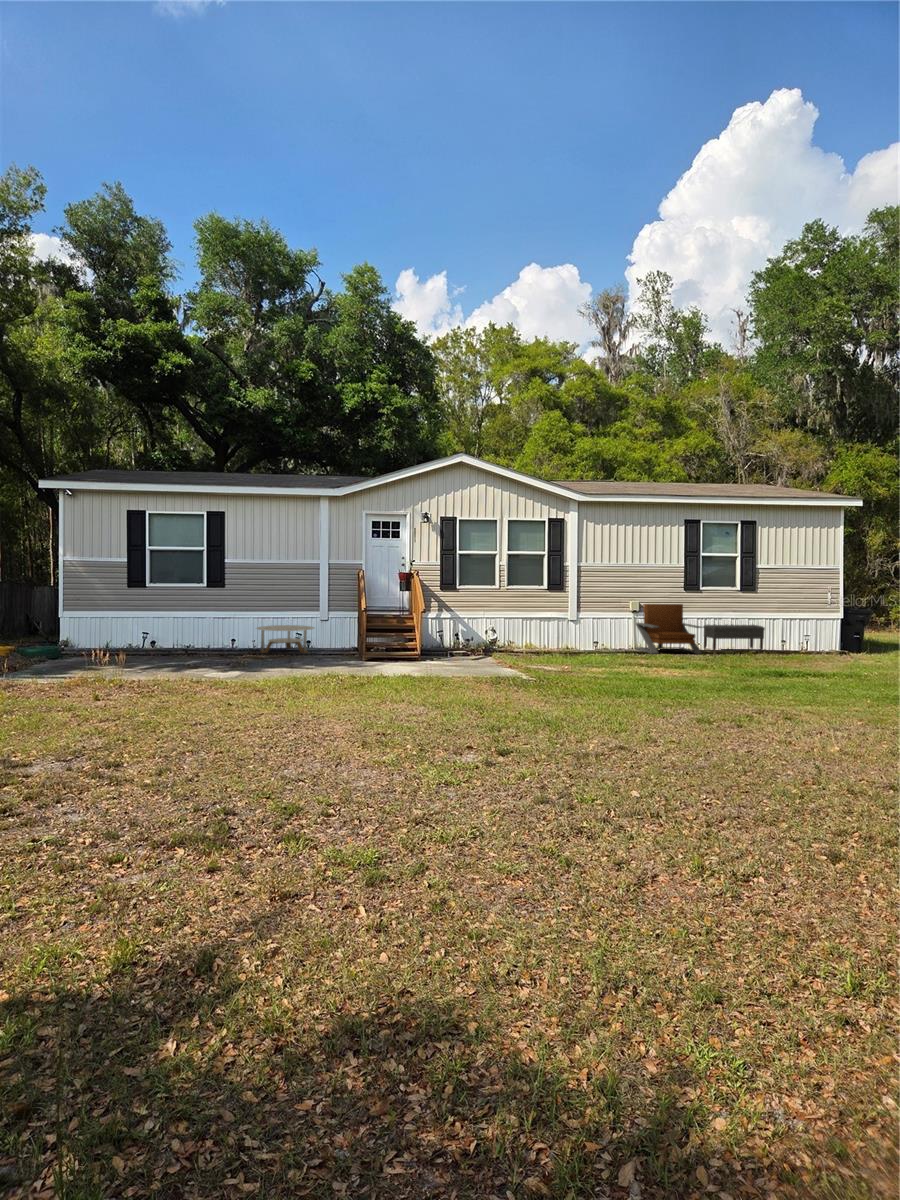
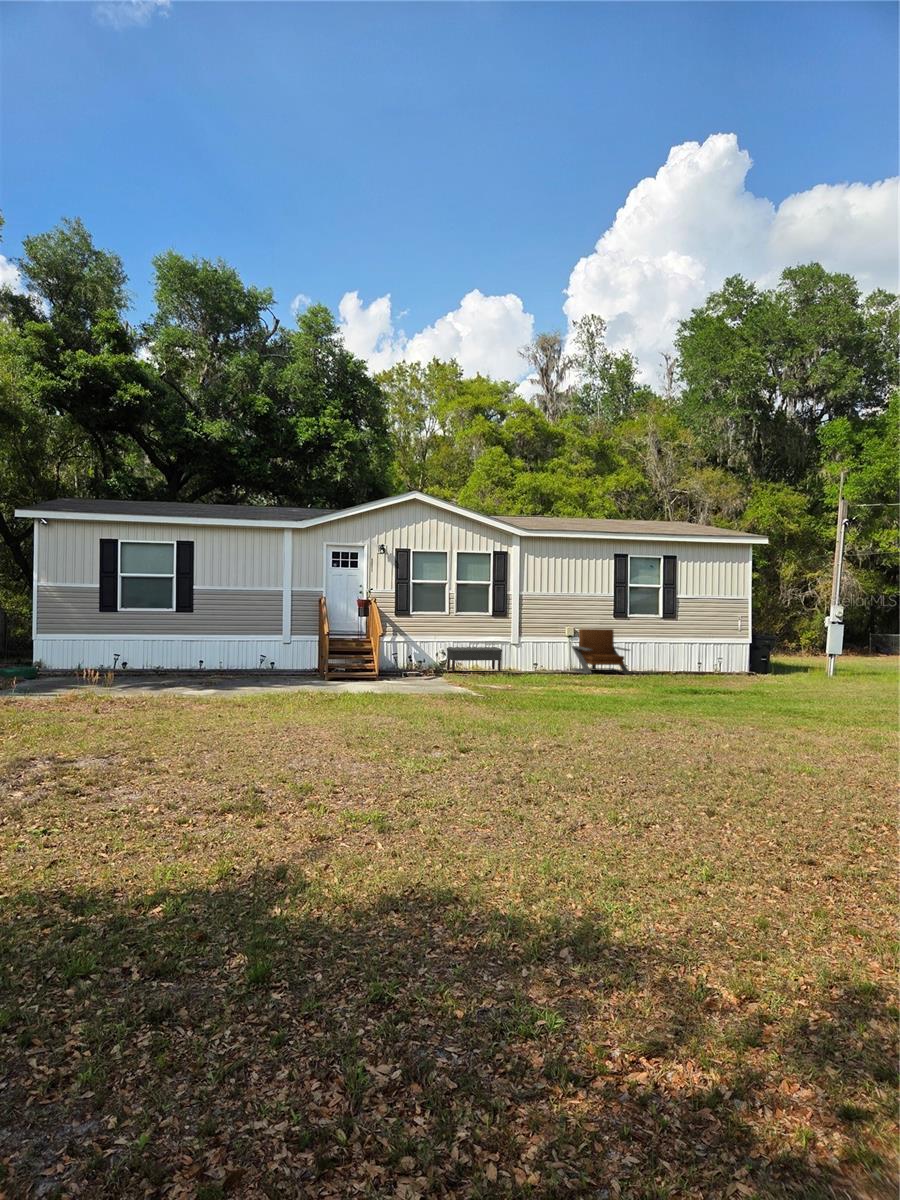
bench: present [703,624,765,651] -> present [447,647,502,672]
round table: present [257,625,314,653] -> none [224,648,280,674]

